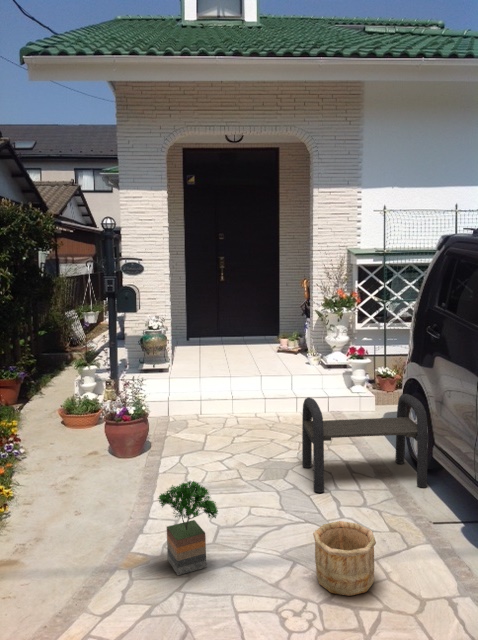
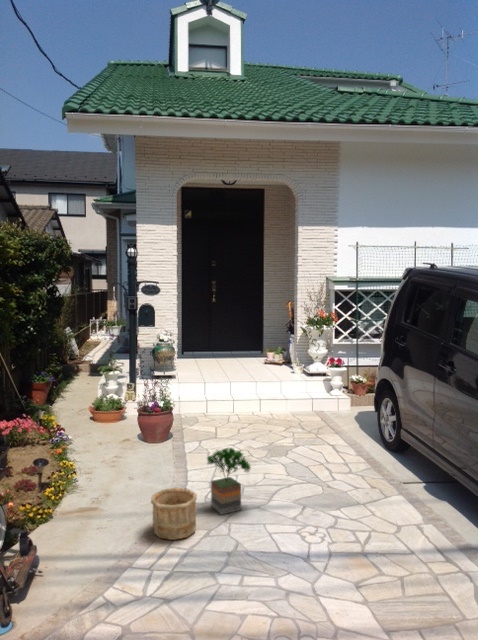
bench: present [302,394,428,493] -> none [299,391,396,465]
wooden bucket: present [313,521,376,596] -> present [151,488,197,540]

